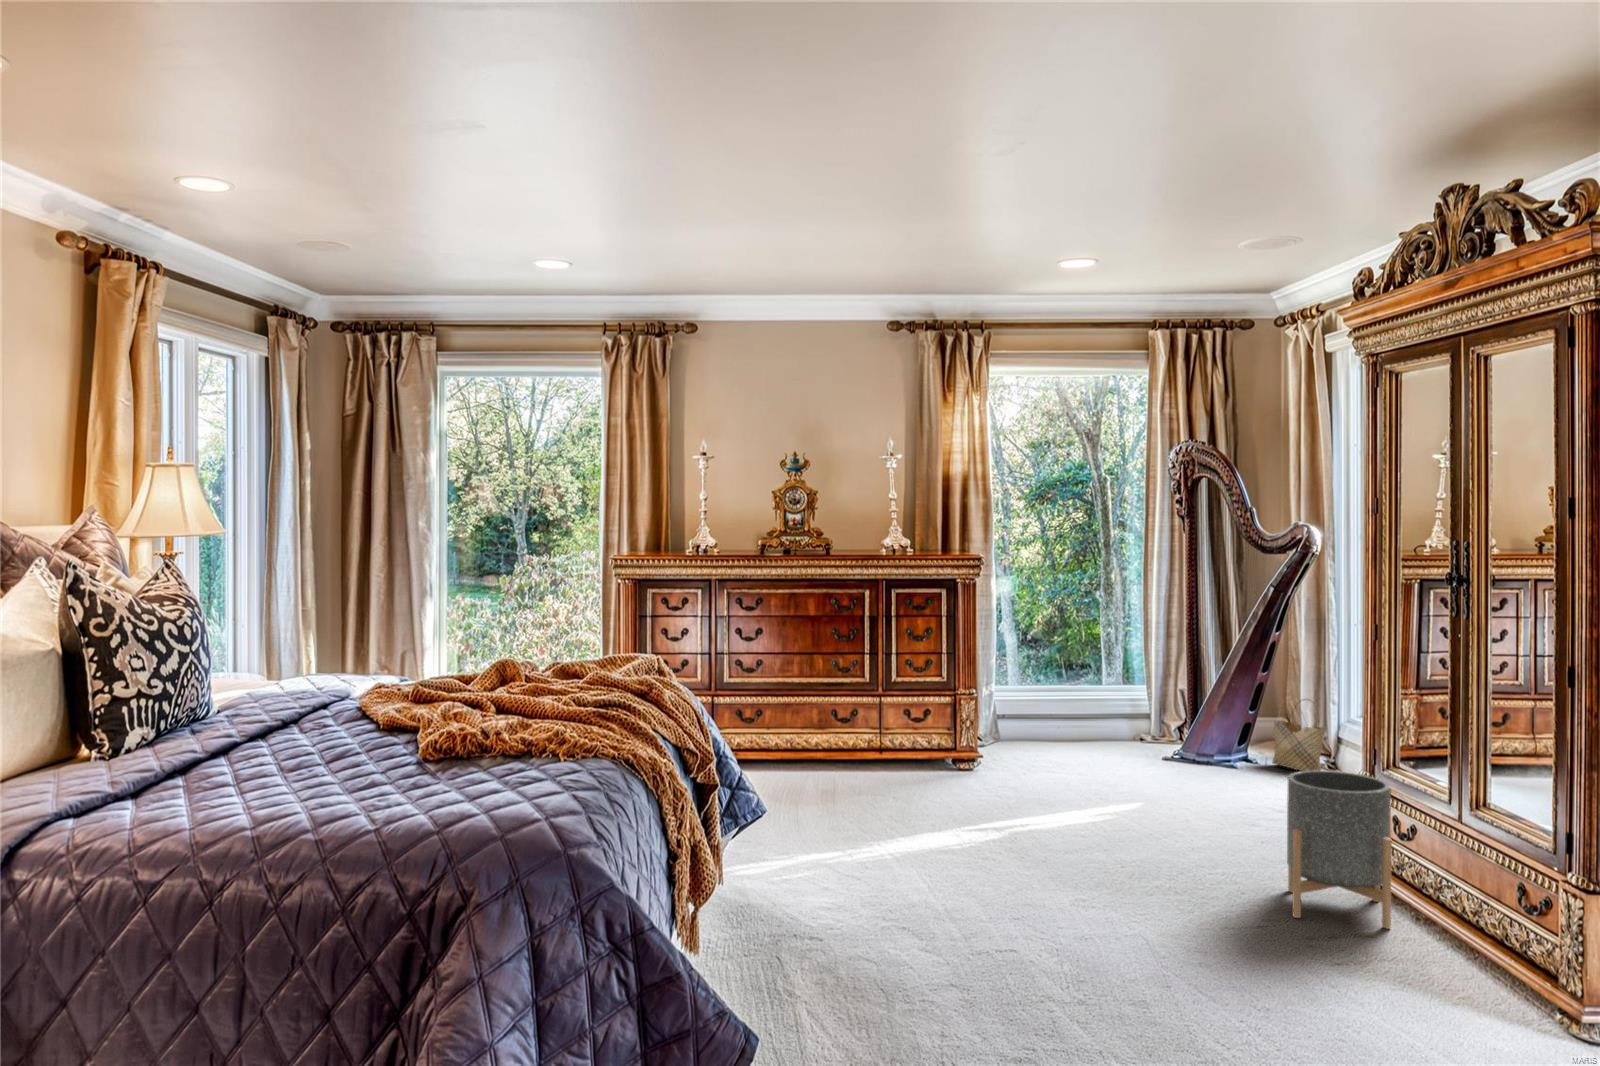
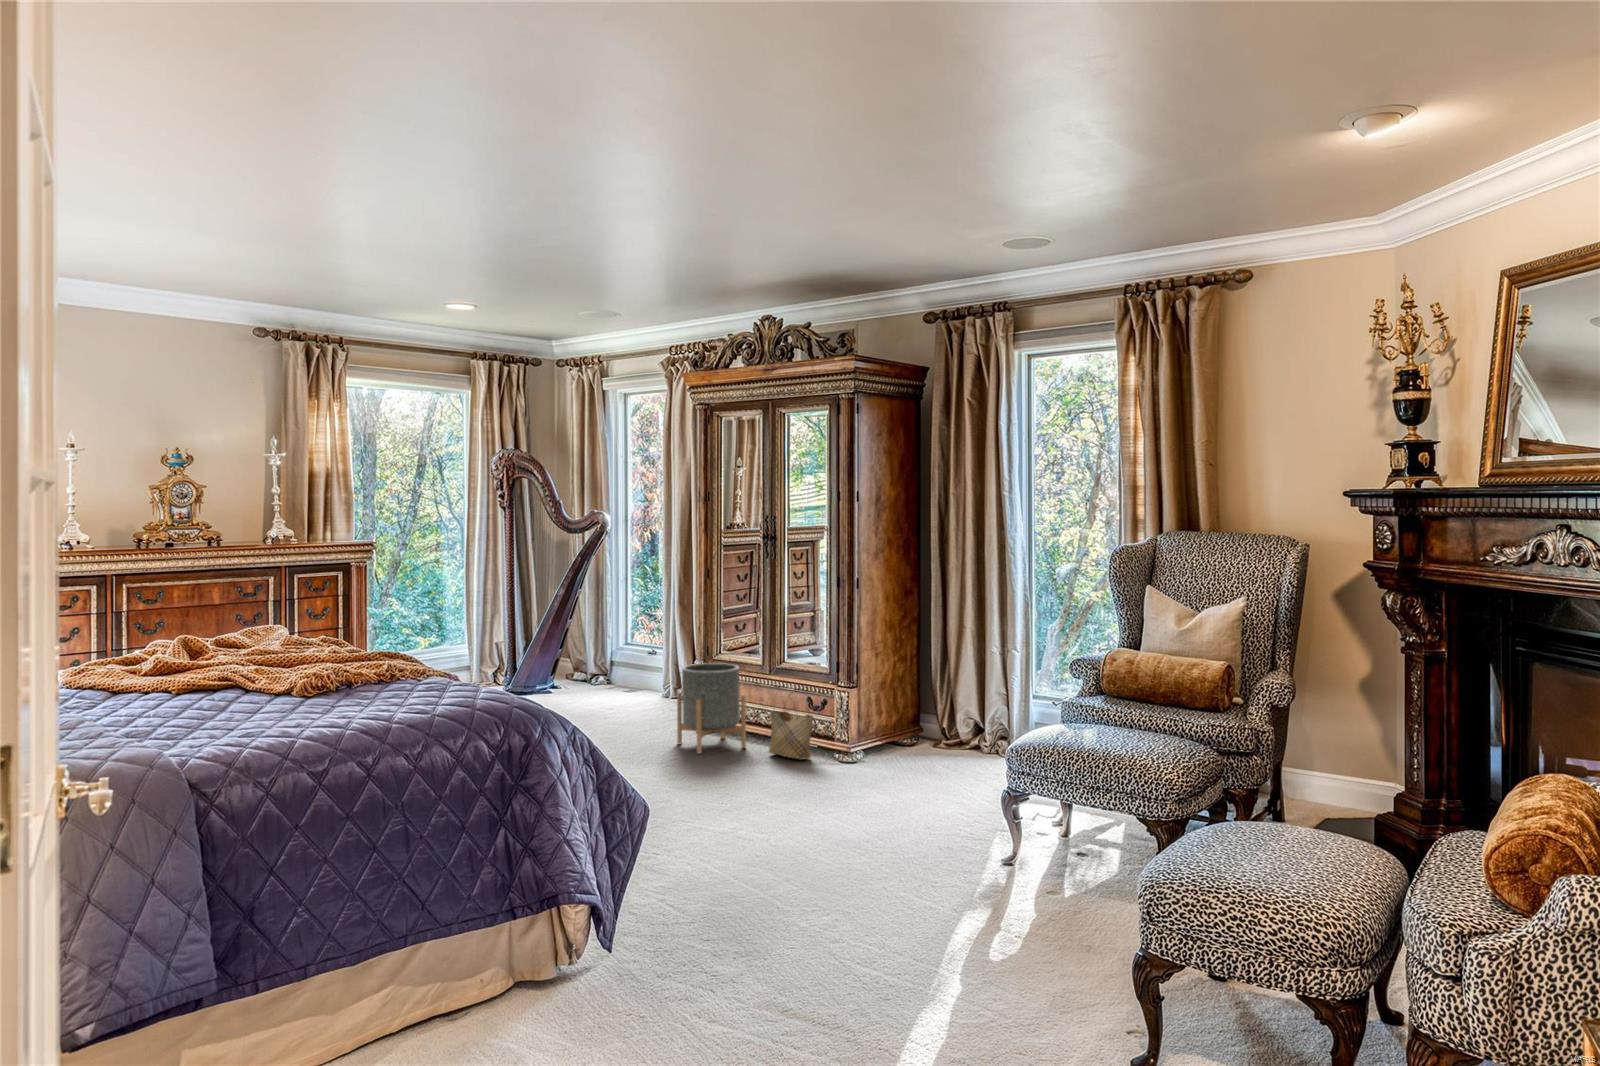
woven basket: present [1272,701,1325,771] -> present [769,693,813,760]

